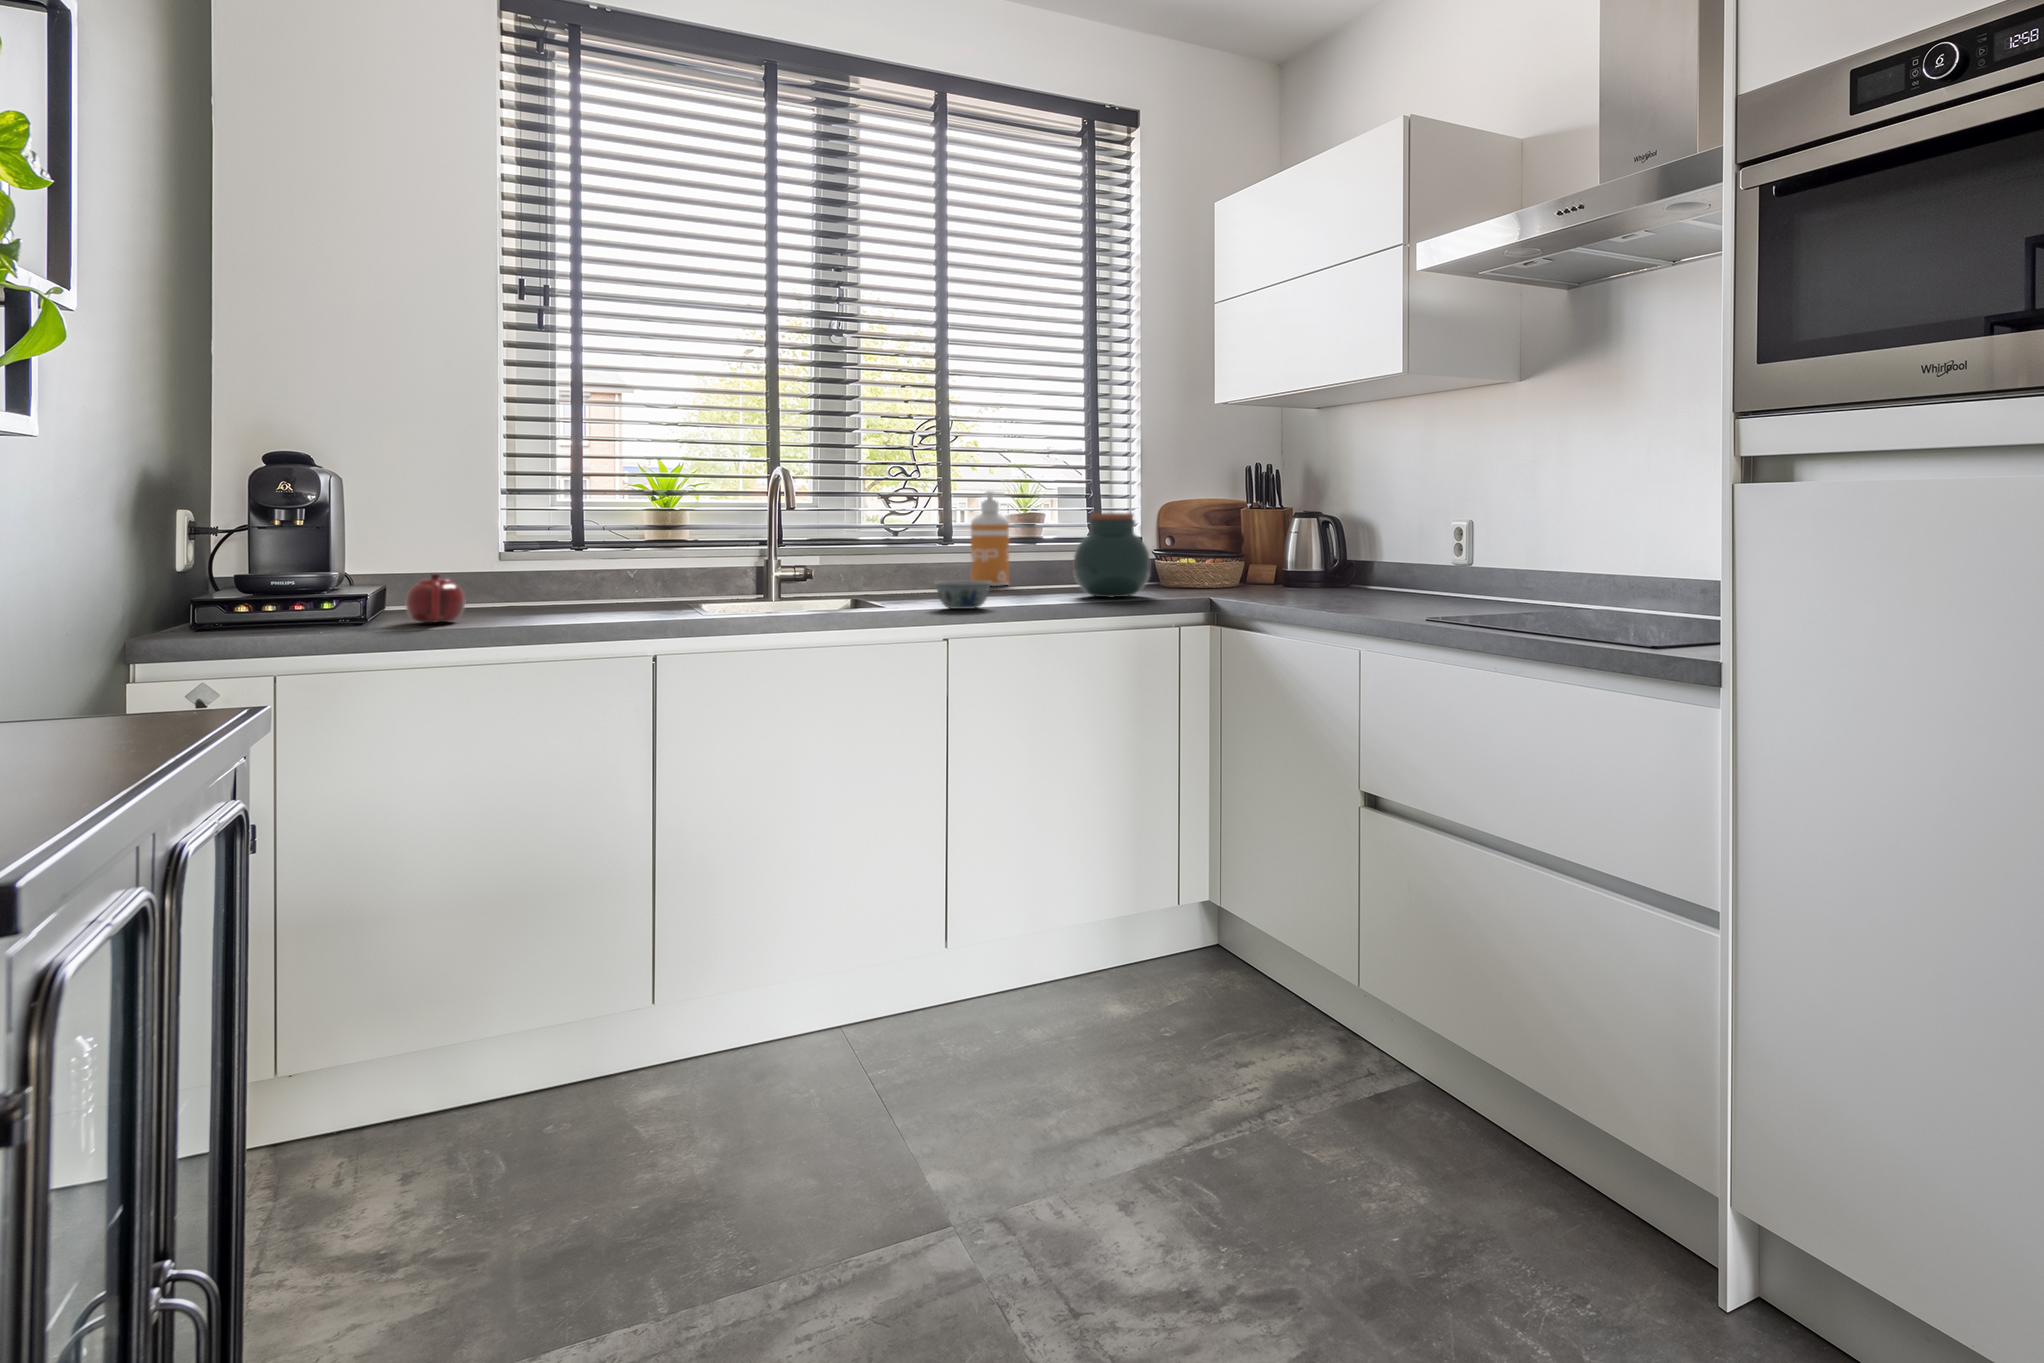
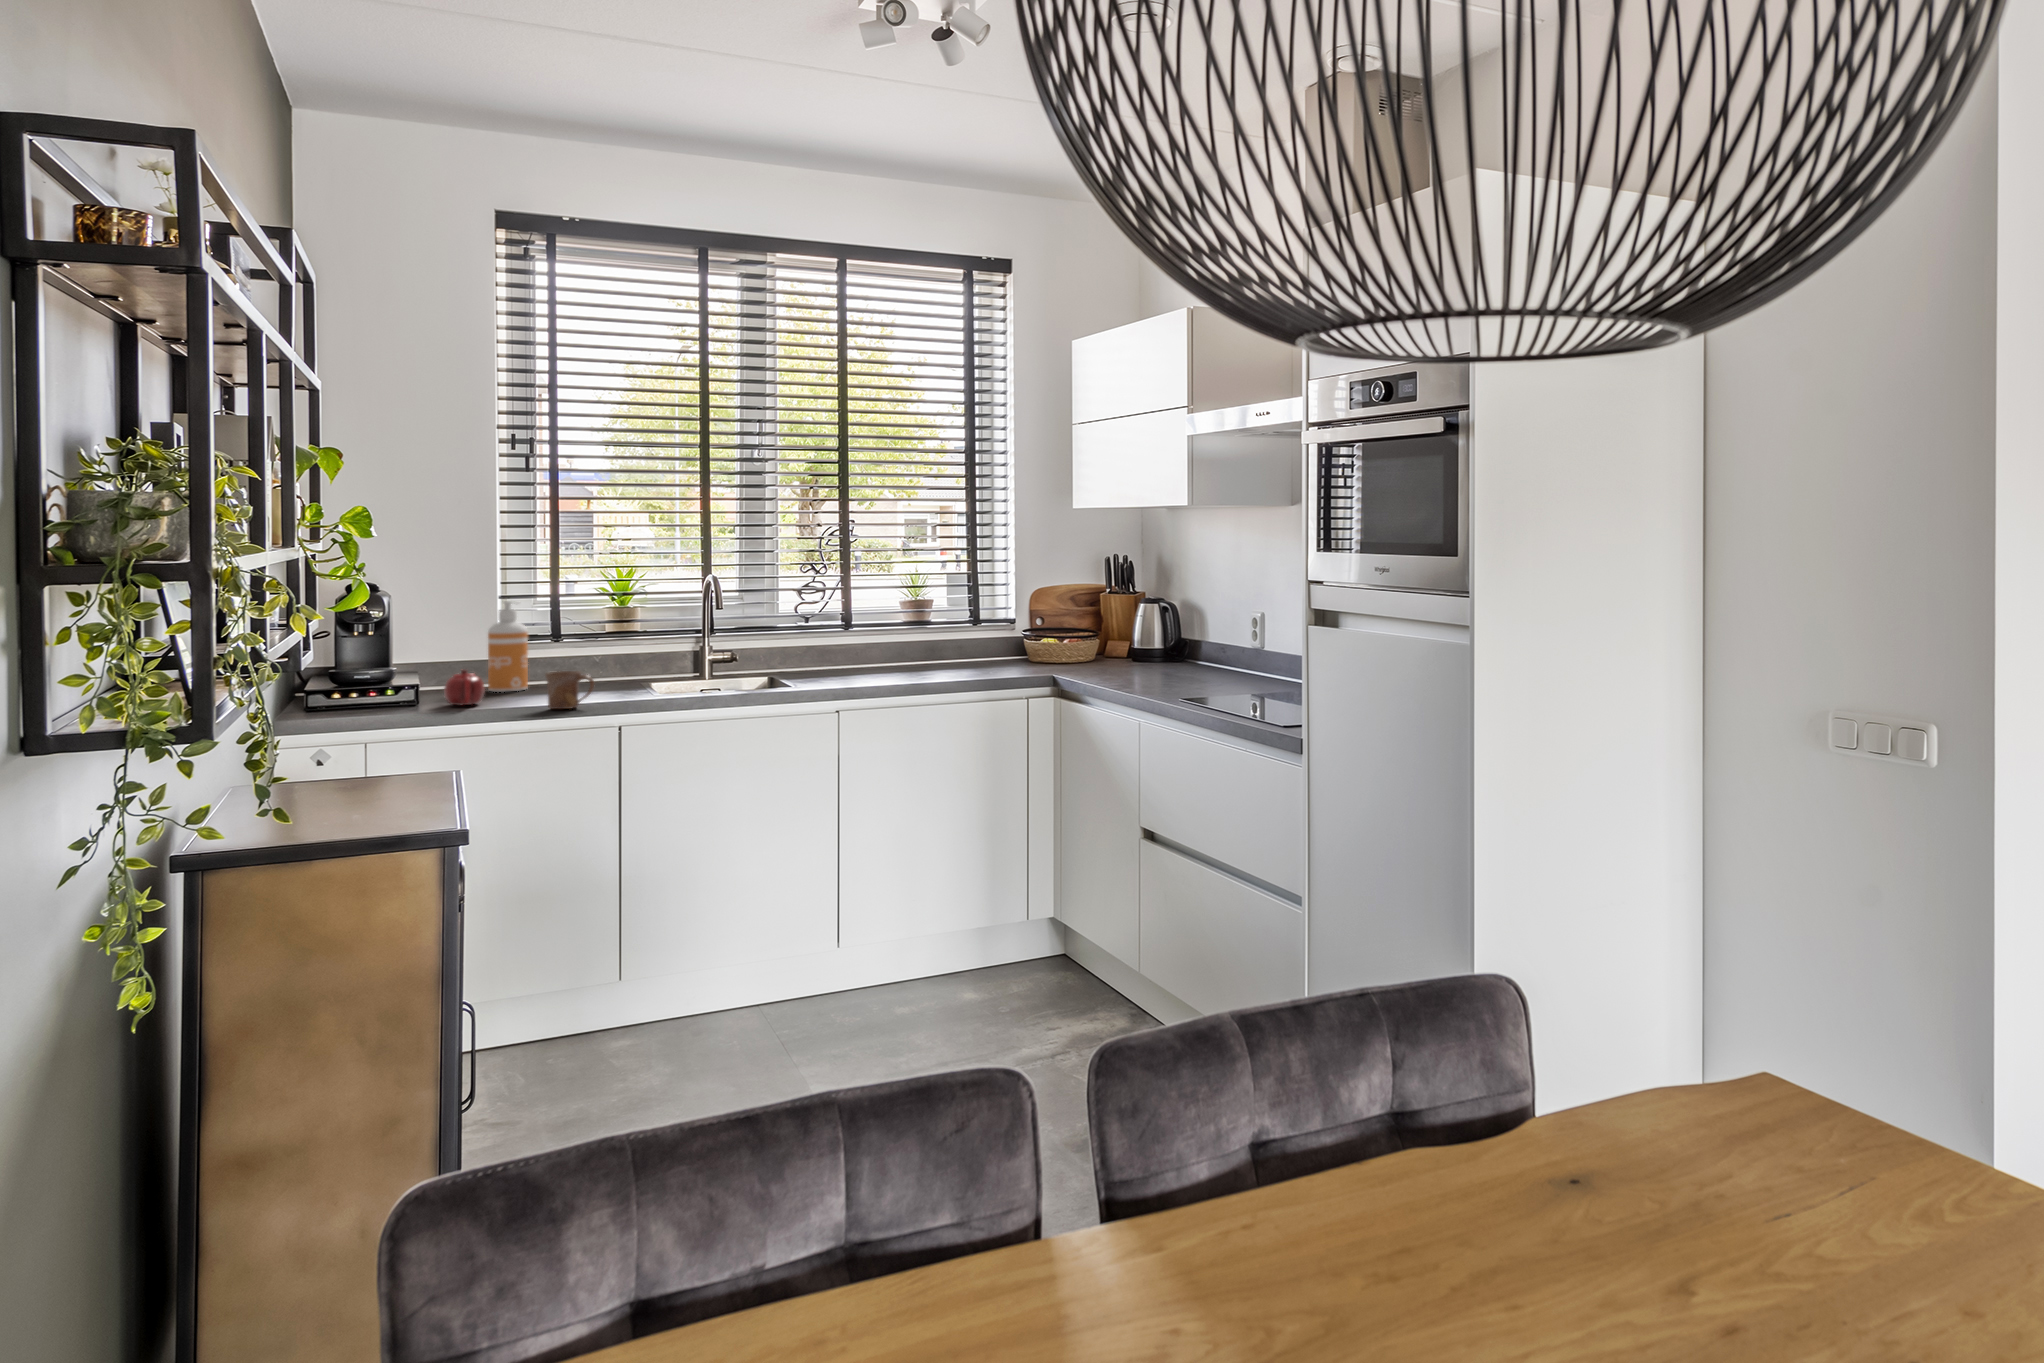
soap dispenser: present [971,491,1009,586] -> present [488,601,528,692]
jar: present [1074,513,1150,597] -> none [945,607,1006,675]
mug: none [544,576,615,627] -> present [545,671,594,709]
bowl: present [935,581,992,609] -> none [830,666,874,689]

